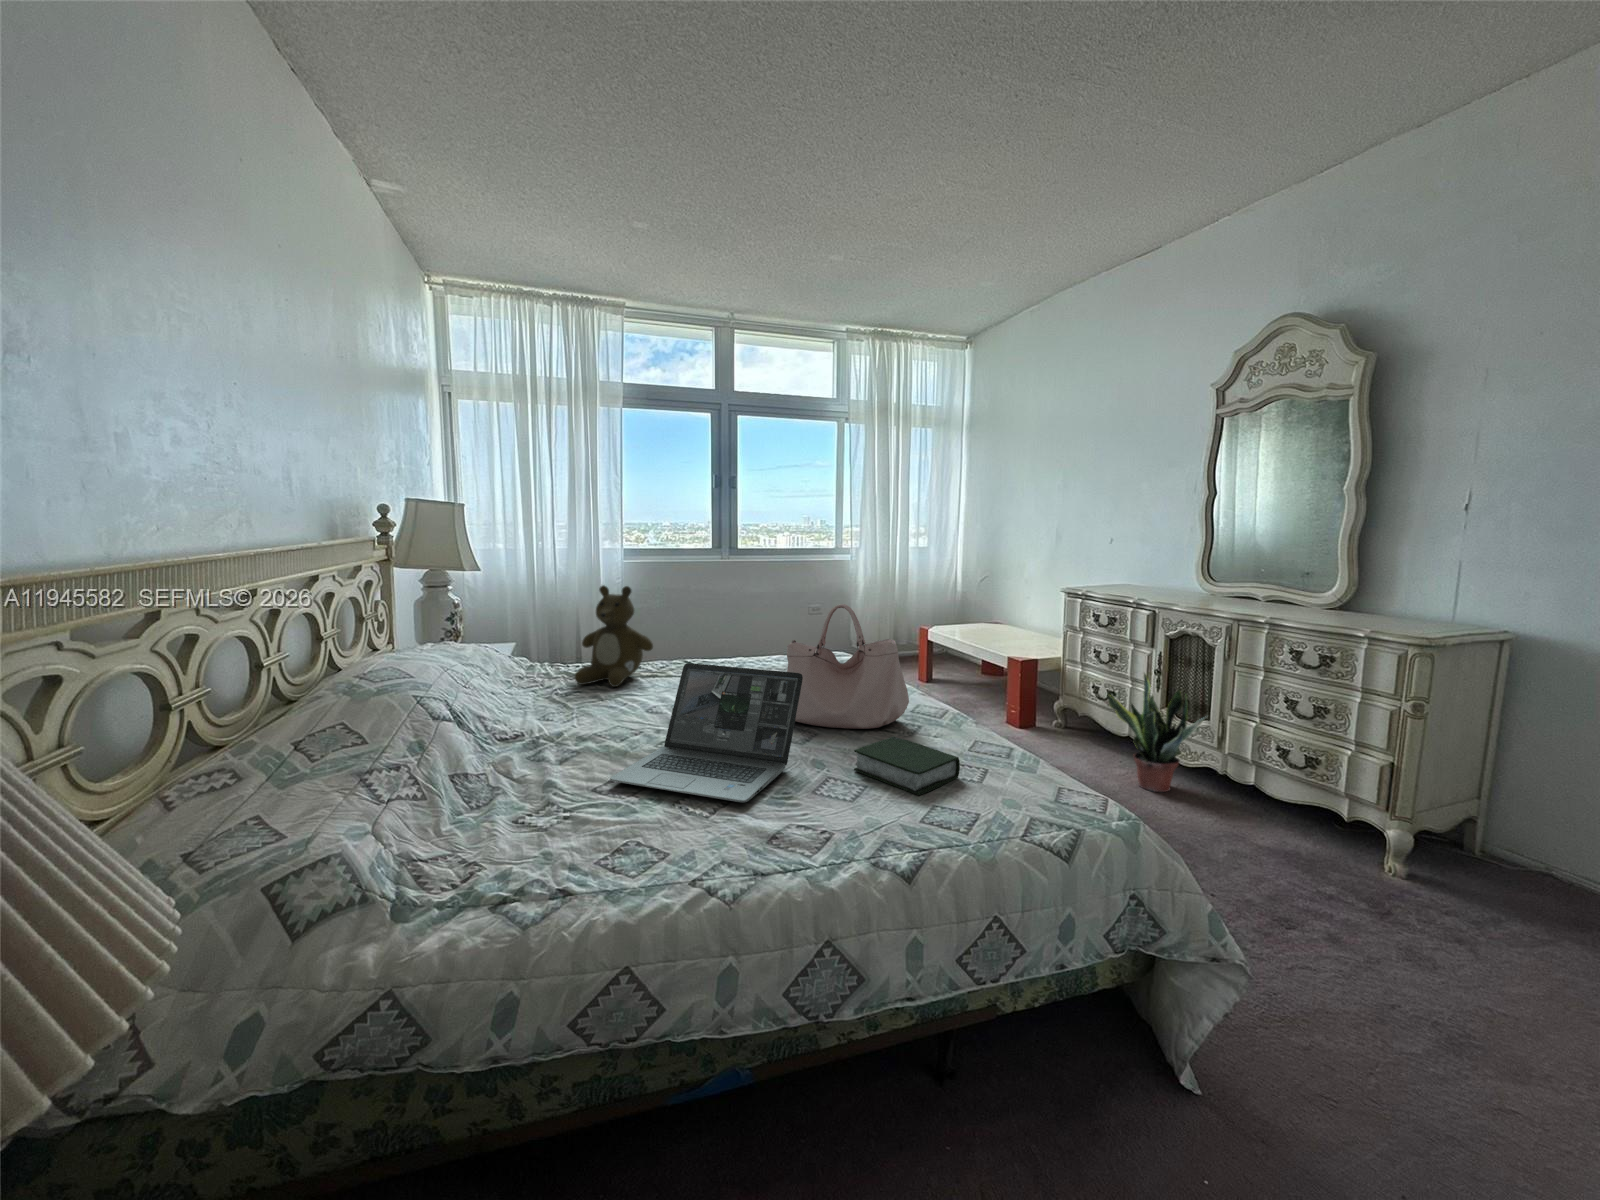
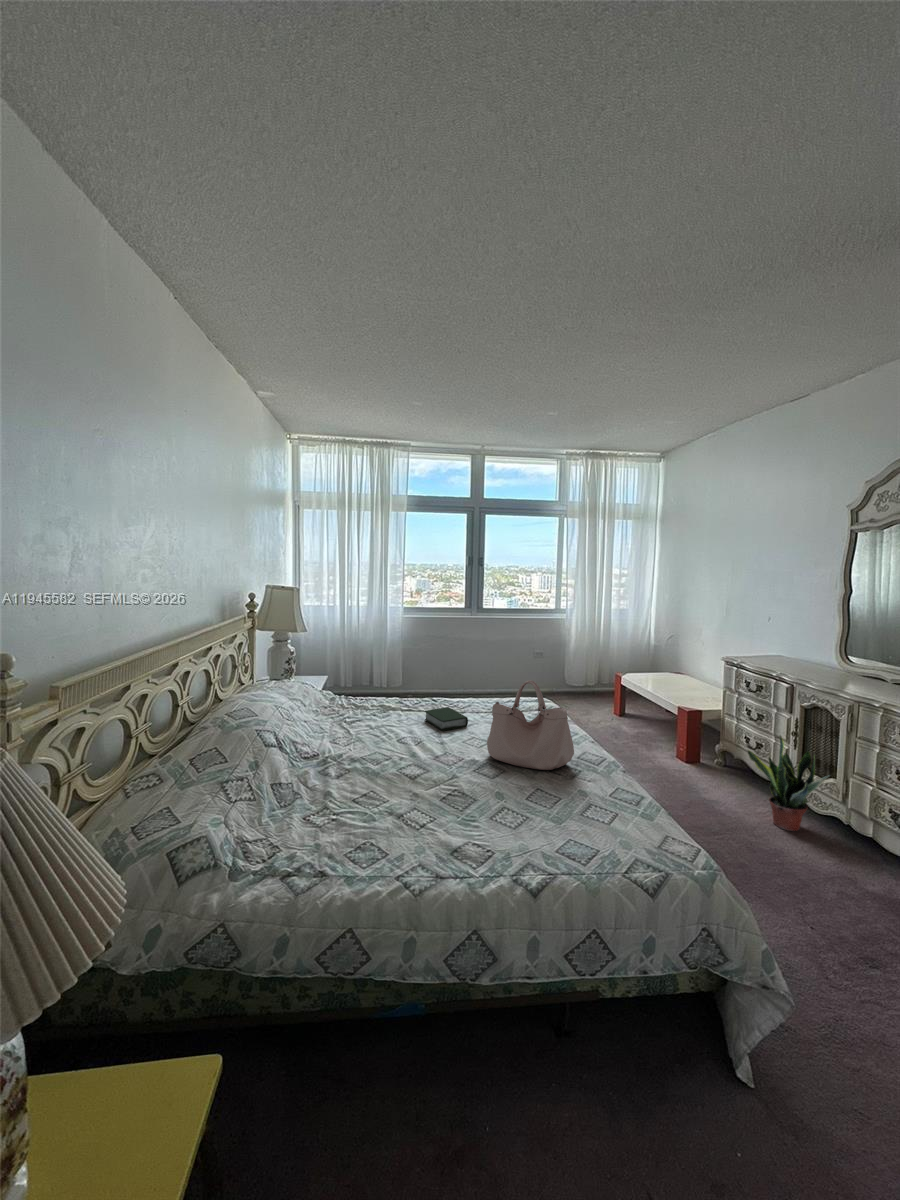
teddy bear: present [574,585,653,687] -> none [360,649,412,718]
laptop: present [610,663,803,802] -> none [365,717,494,822]
book: present [854,737,960,795] -> present [425,707,468,731]

